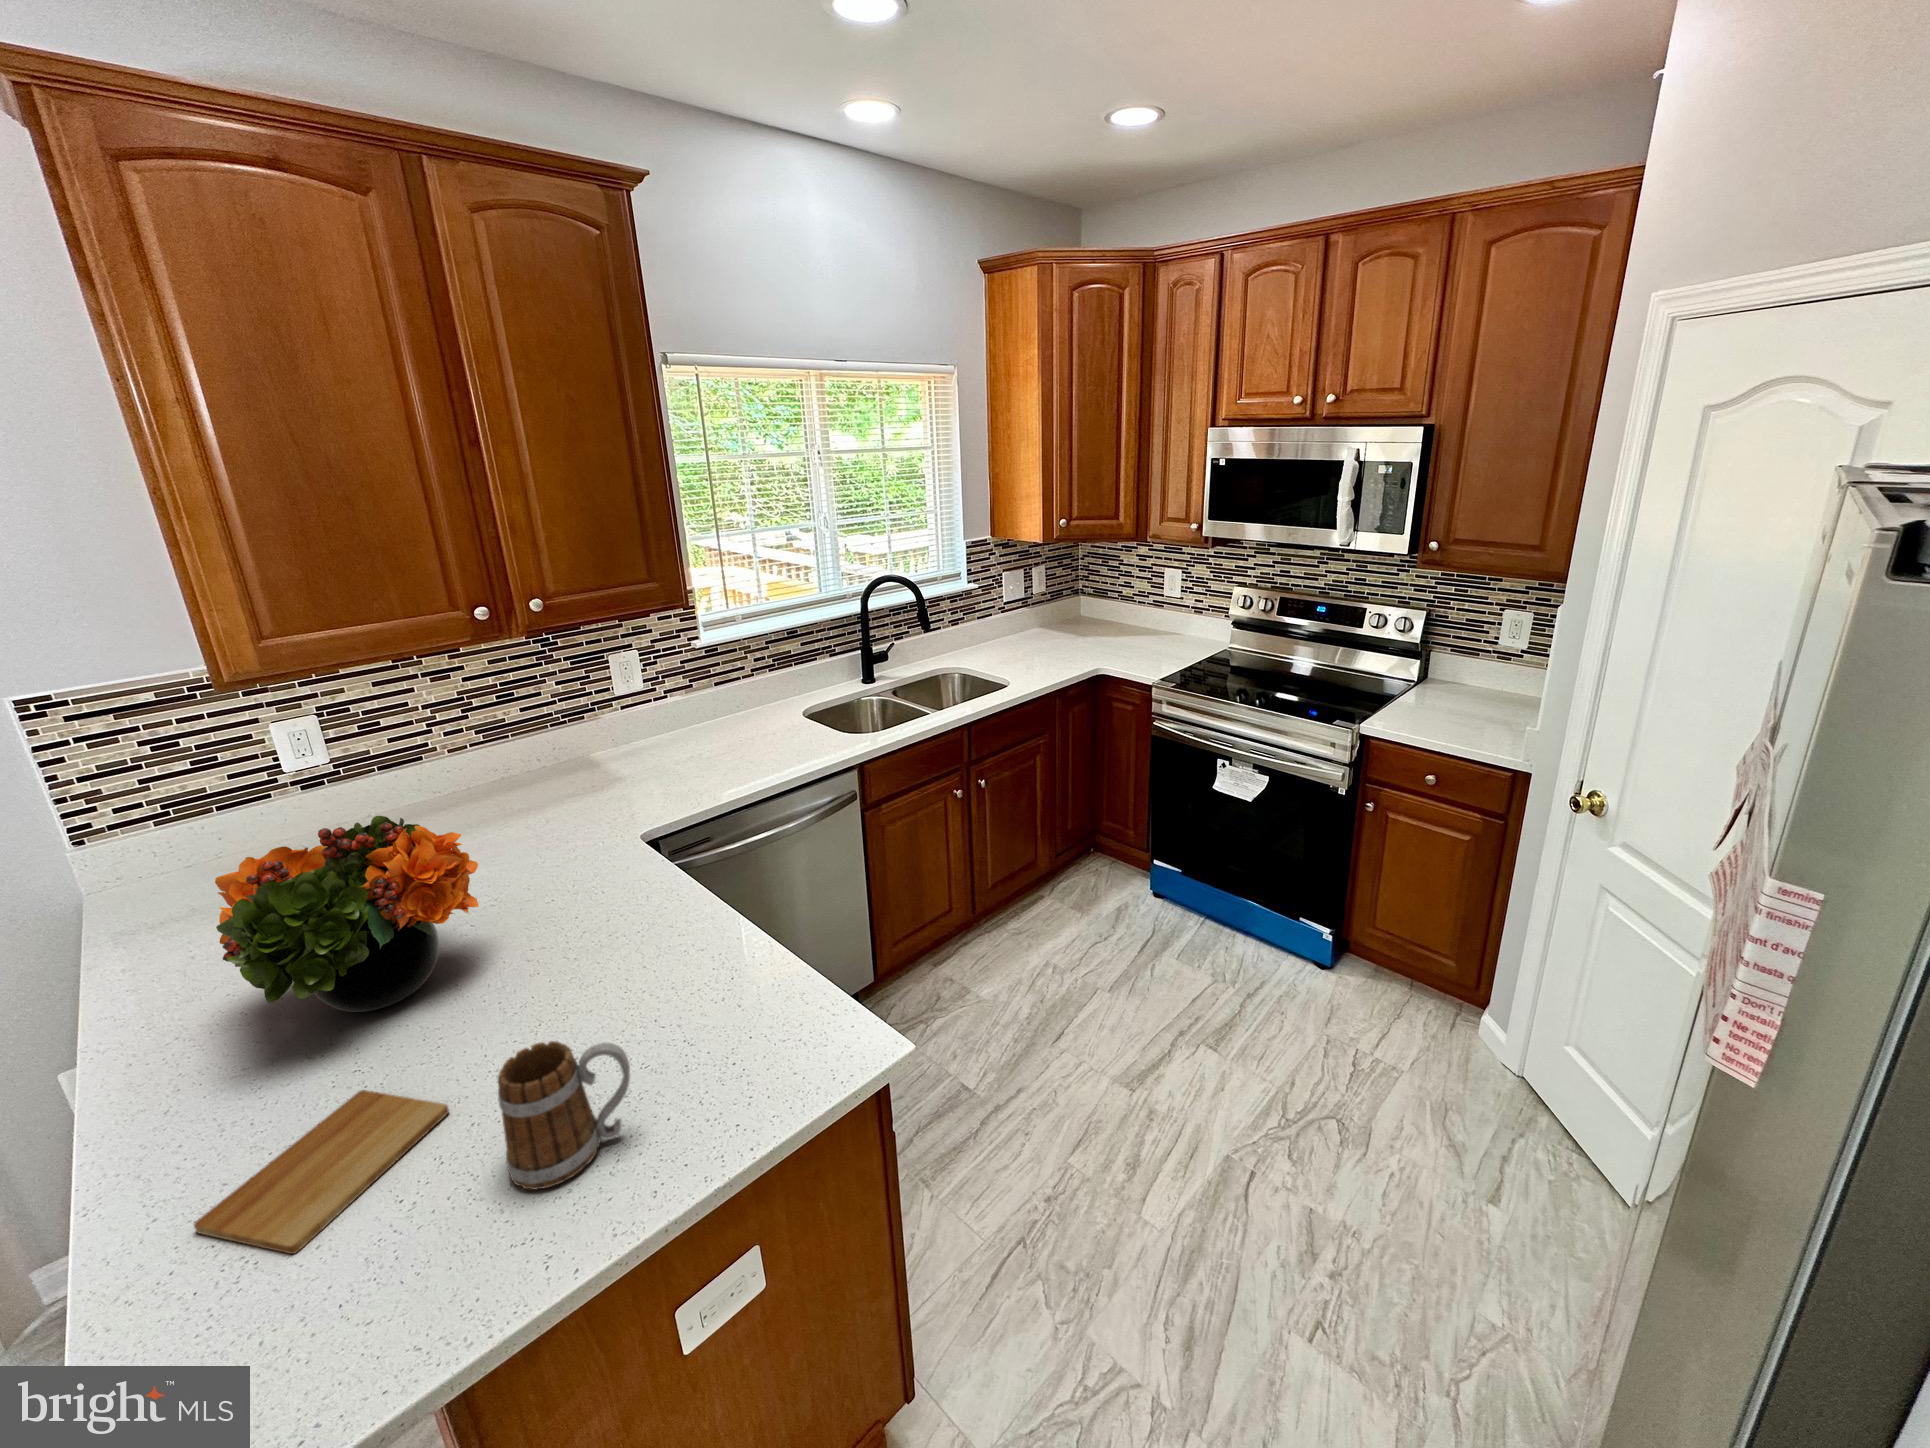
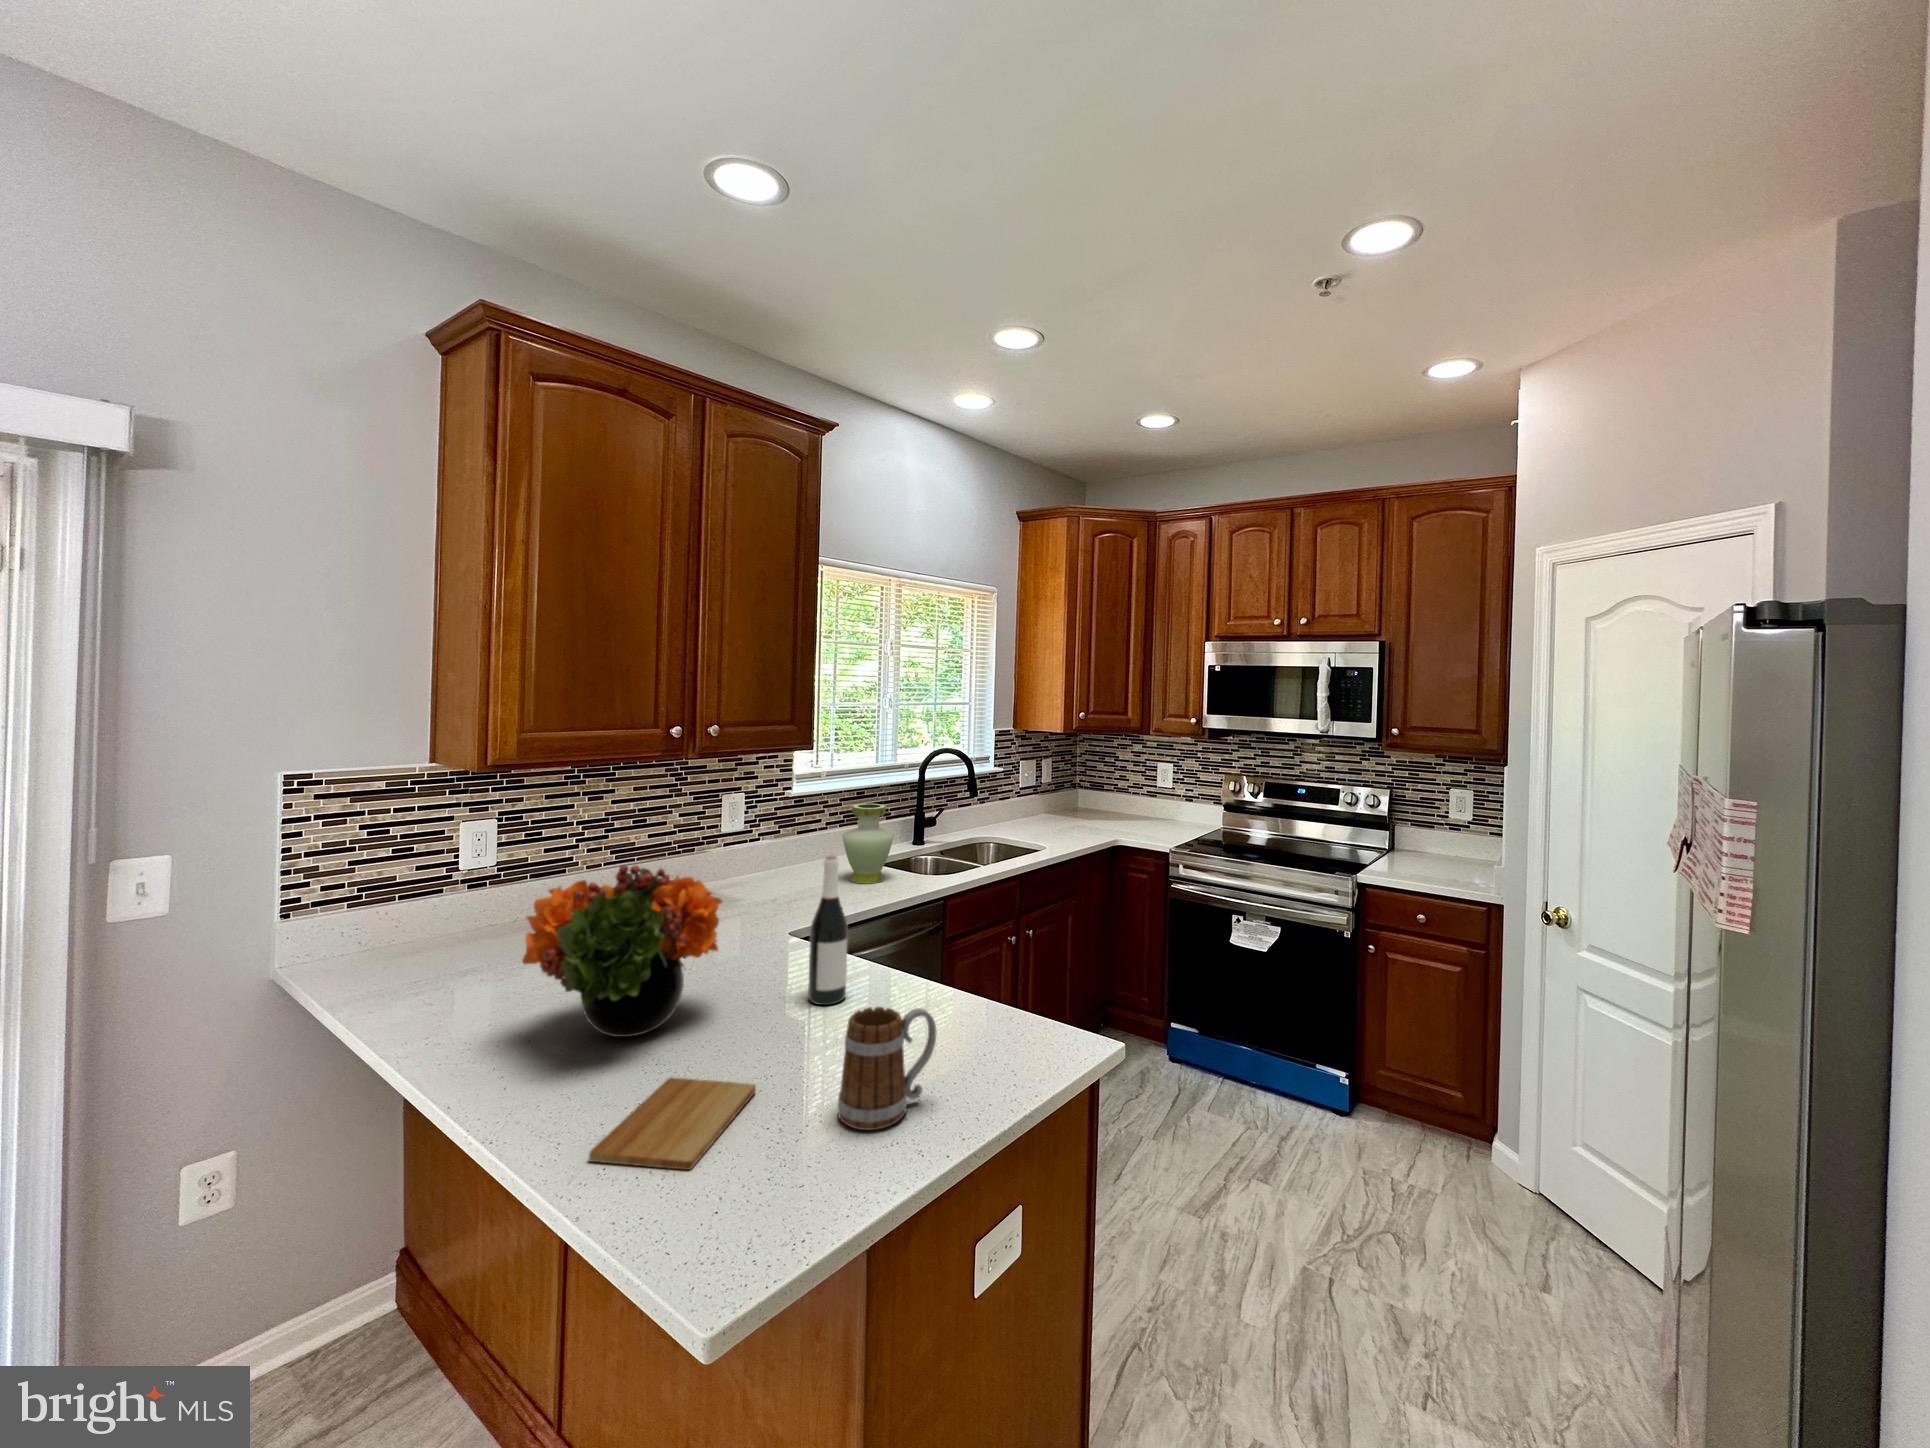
vase: none [748,657,808,747] -> present [842,804,894,883]
wine bottle: none [588,794,647,956] -> present [808,855,848,1005]

